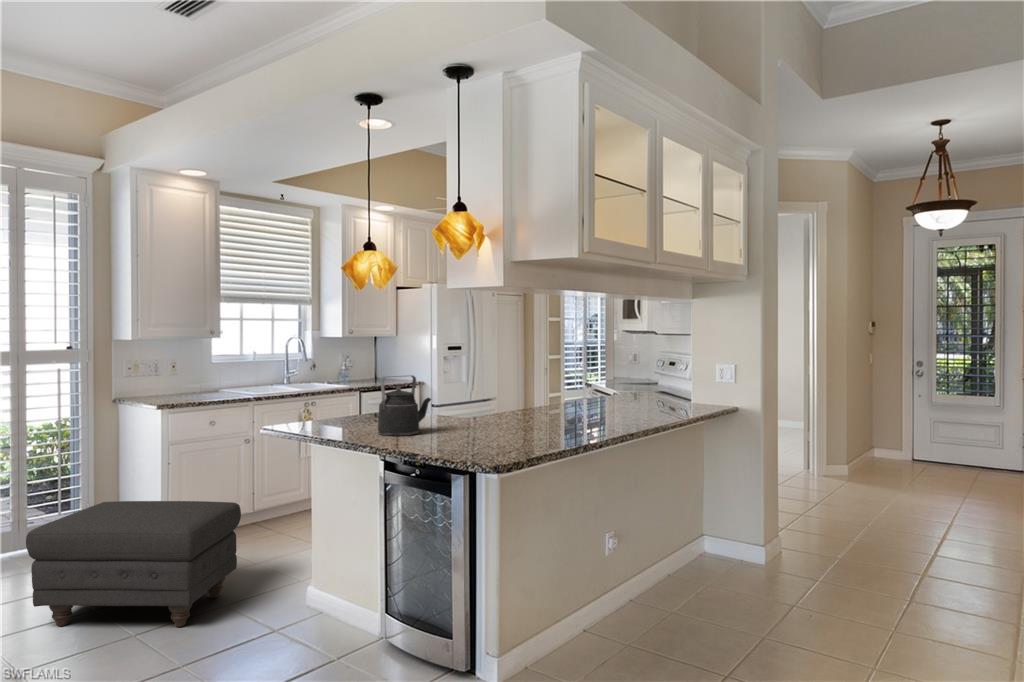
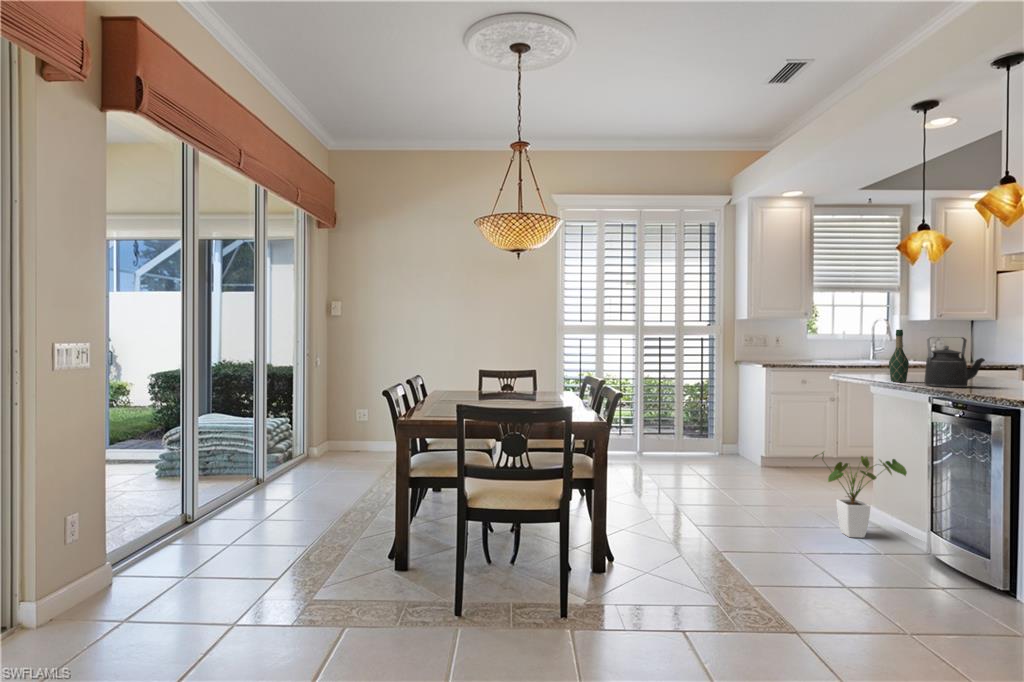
wine bottle: none [337,366,358,431] -> present [889,330,909,382]
ottoman: present [26,501,241,627] -> none [680,422,815,508]
house plant: none [248,527,361,642] -> present [813,452,907,538]

